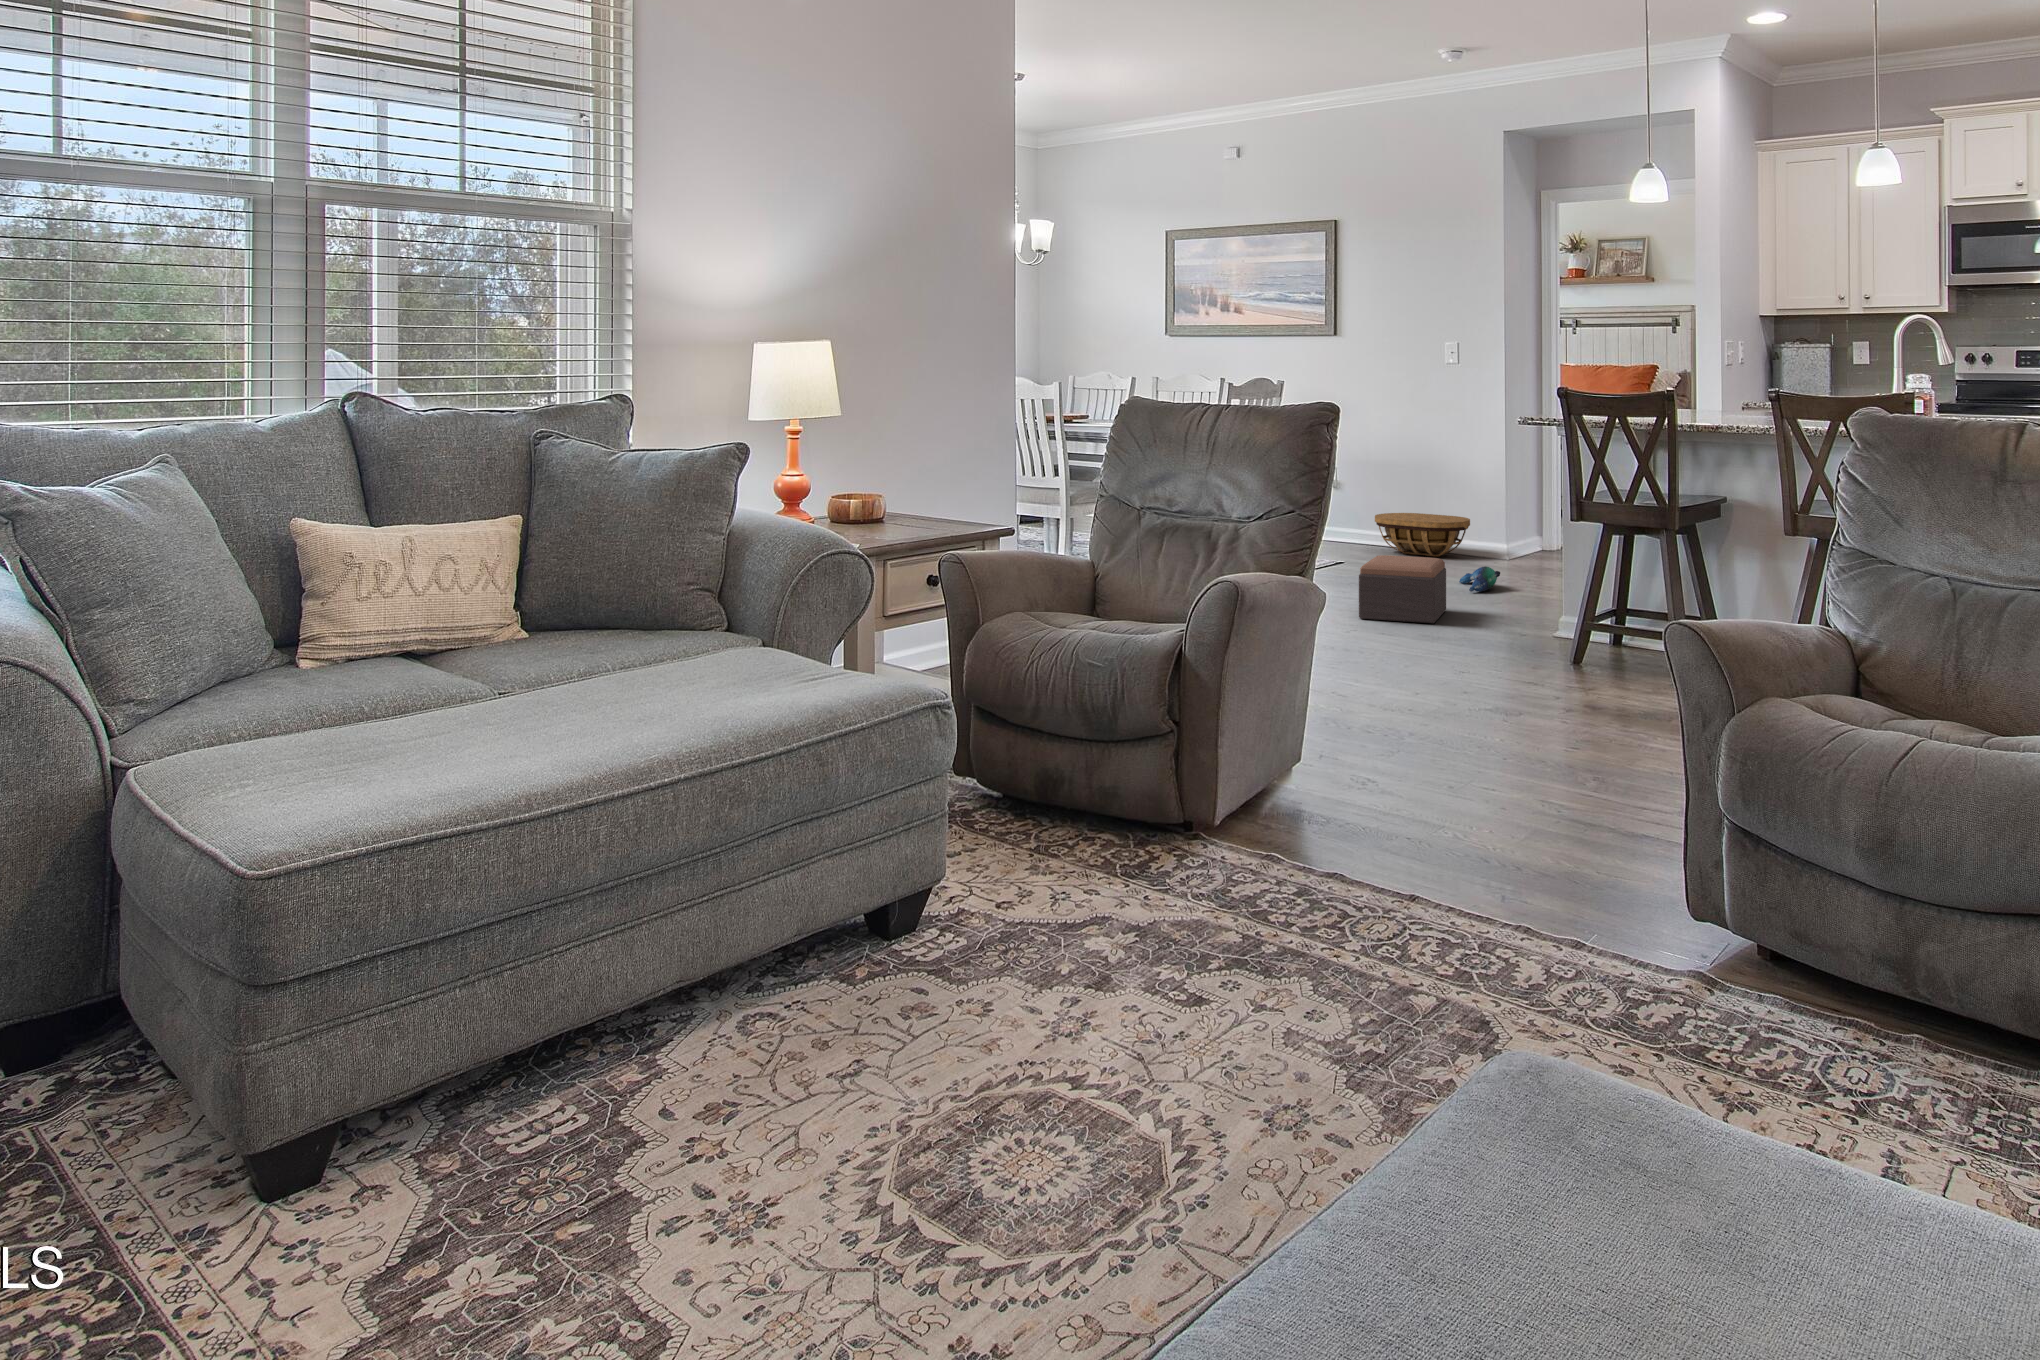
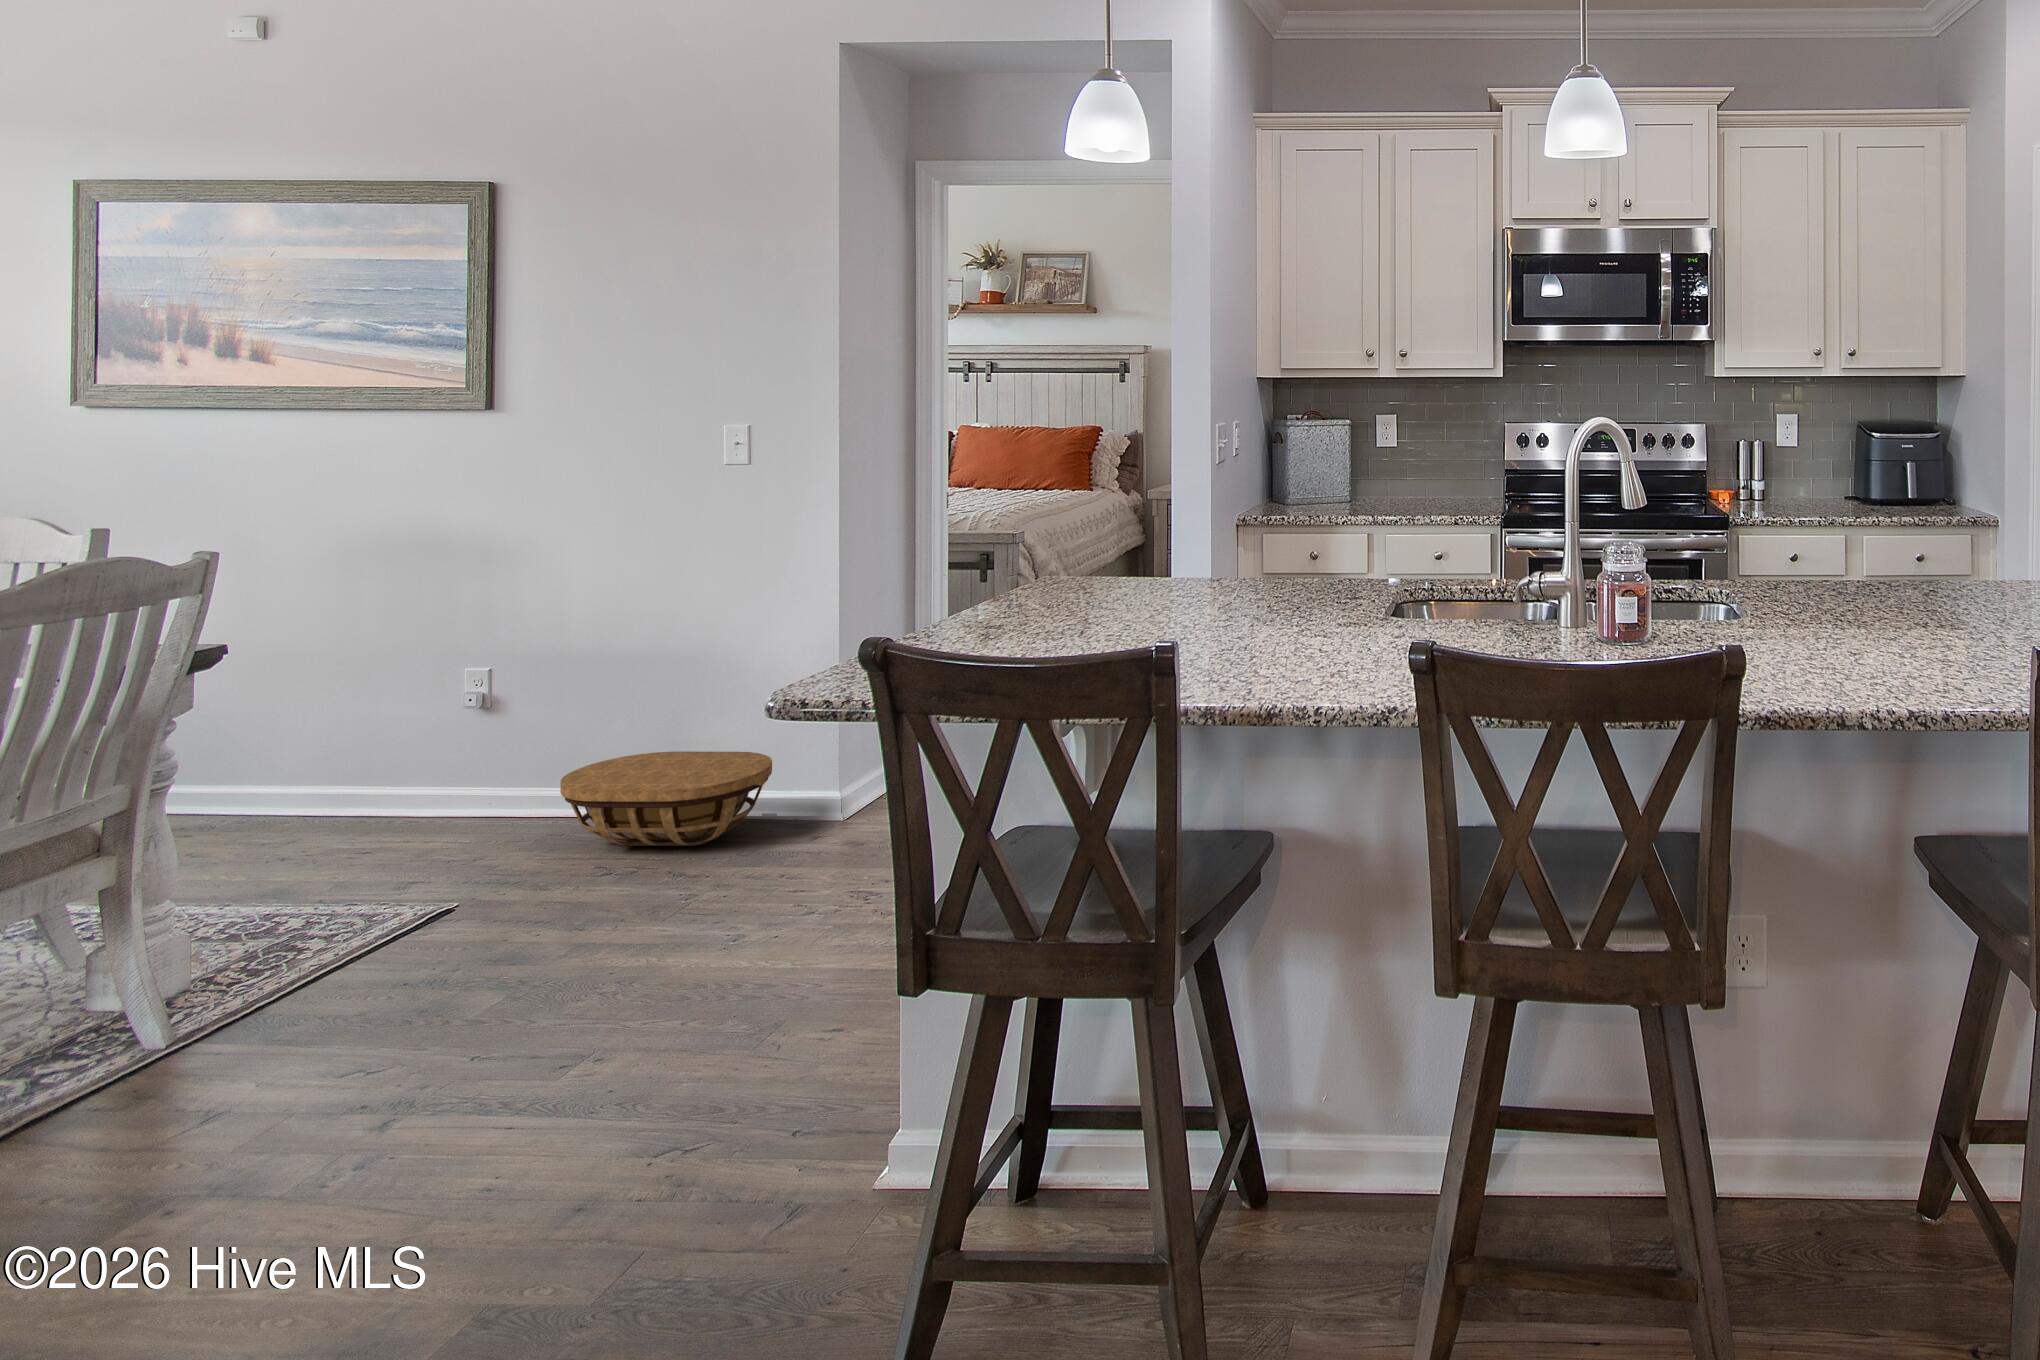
footstool: present [1359,555,1446,623] -> none [310,1016,631,1294]
plush toy: present [1459,566,1500,592] -> none [714,920,805,1005]

